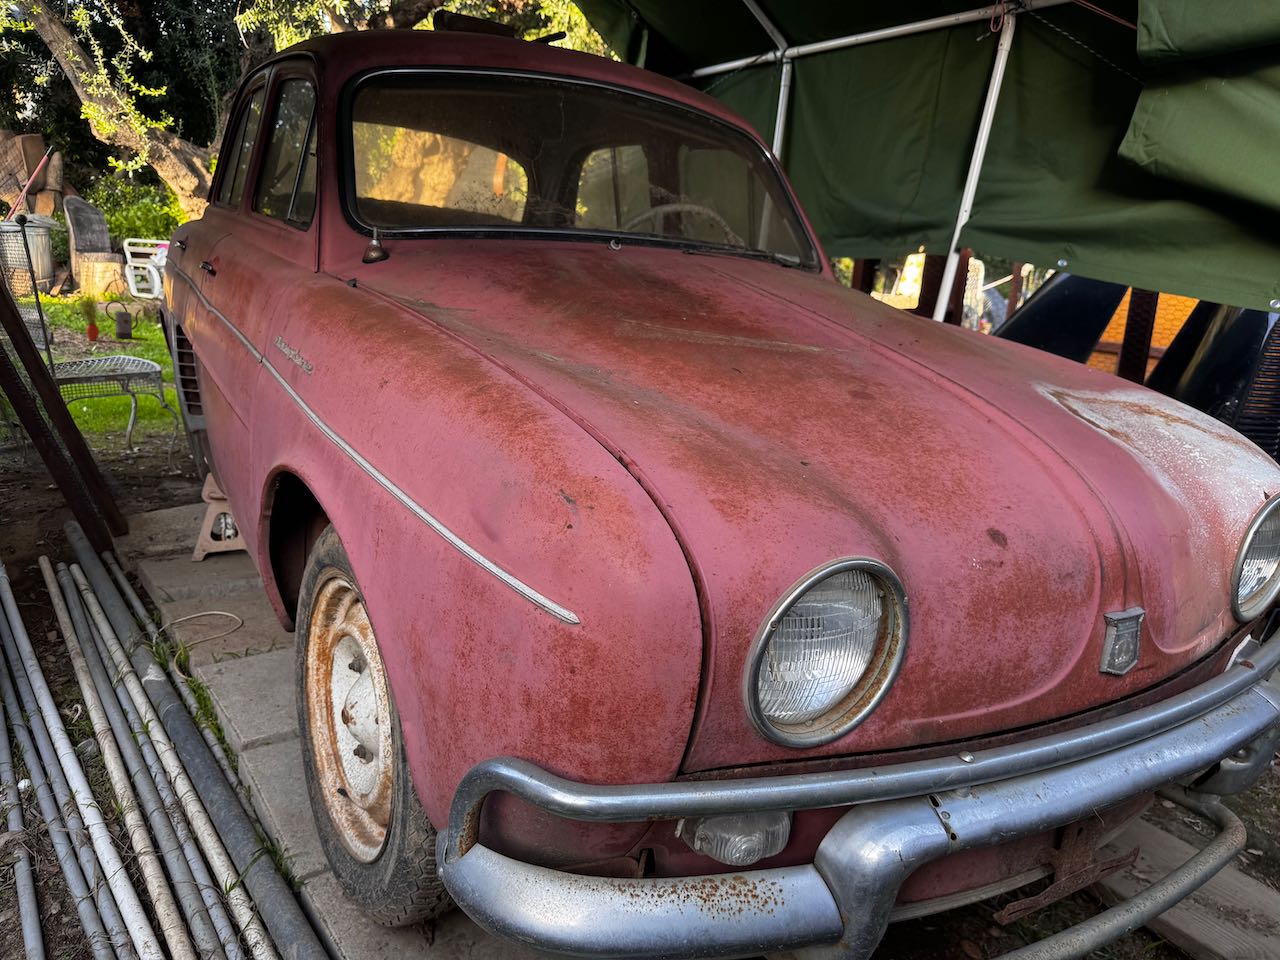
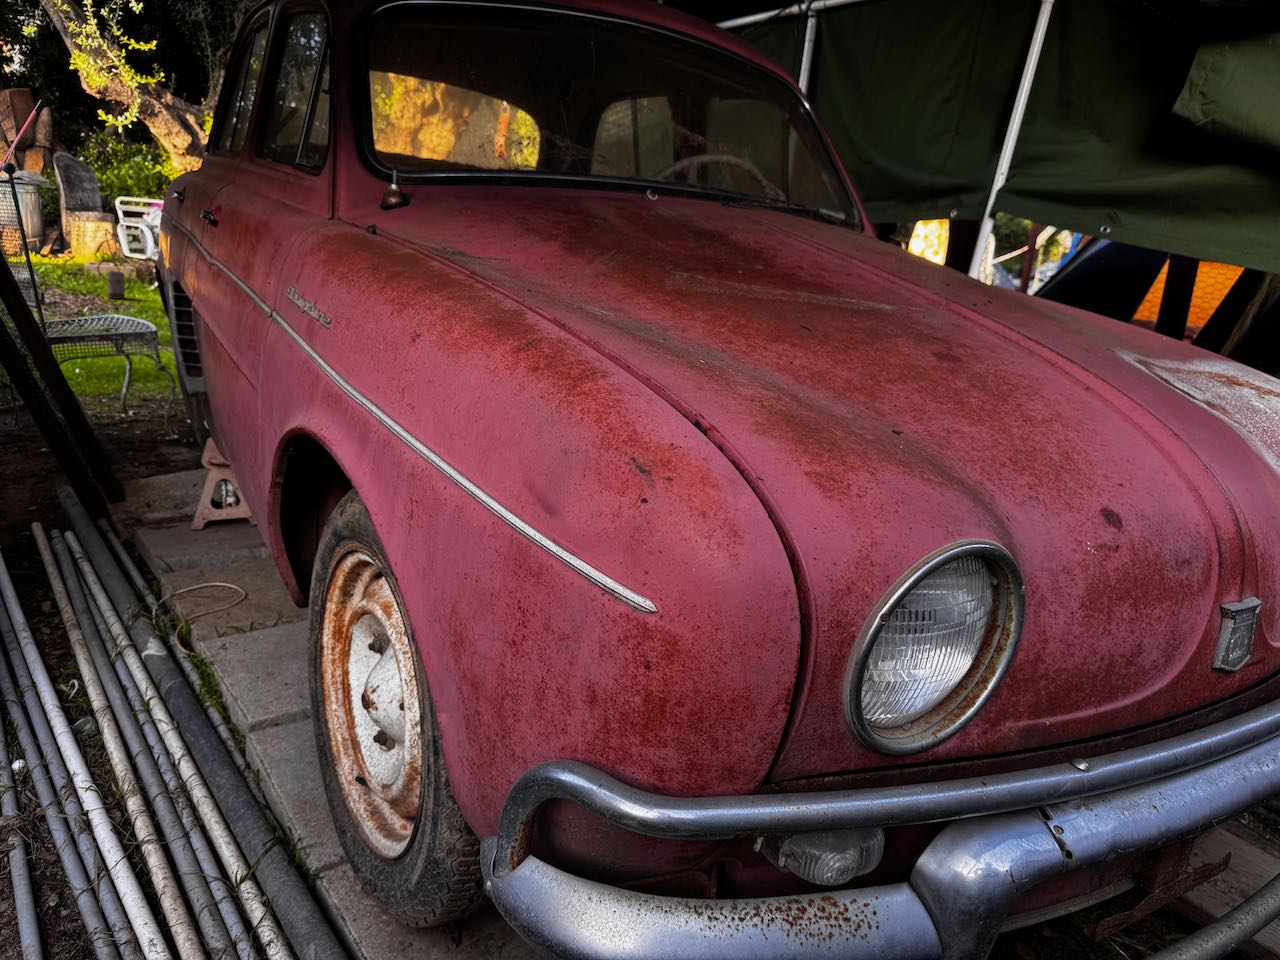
potted plant: present [79,292,99,341] -> none [67,249,92,301]

